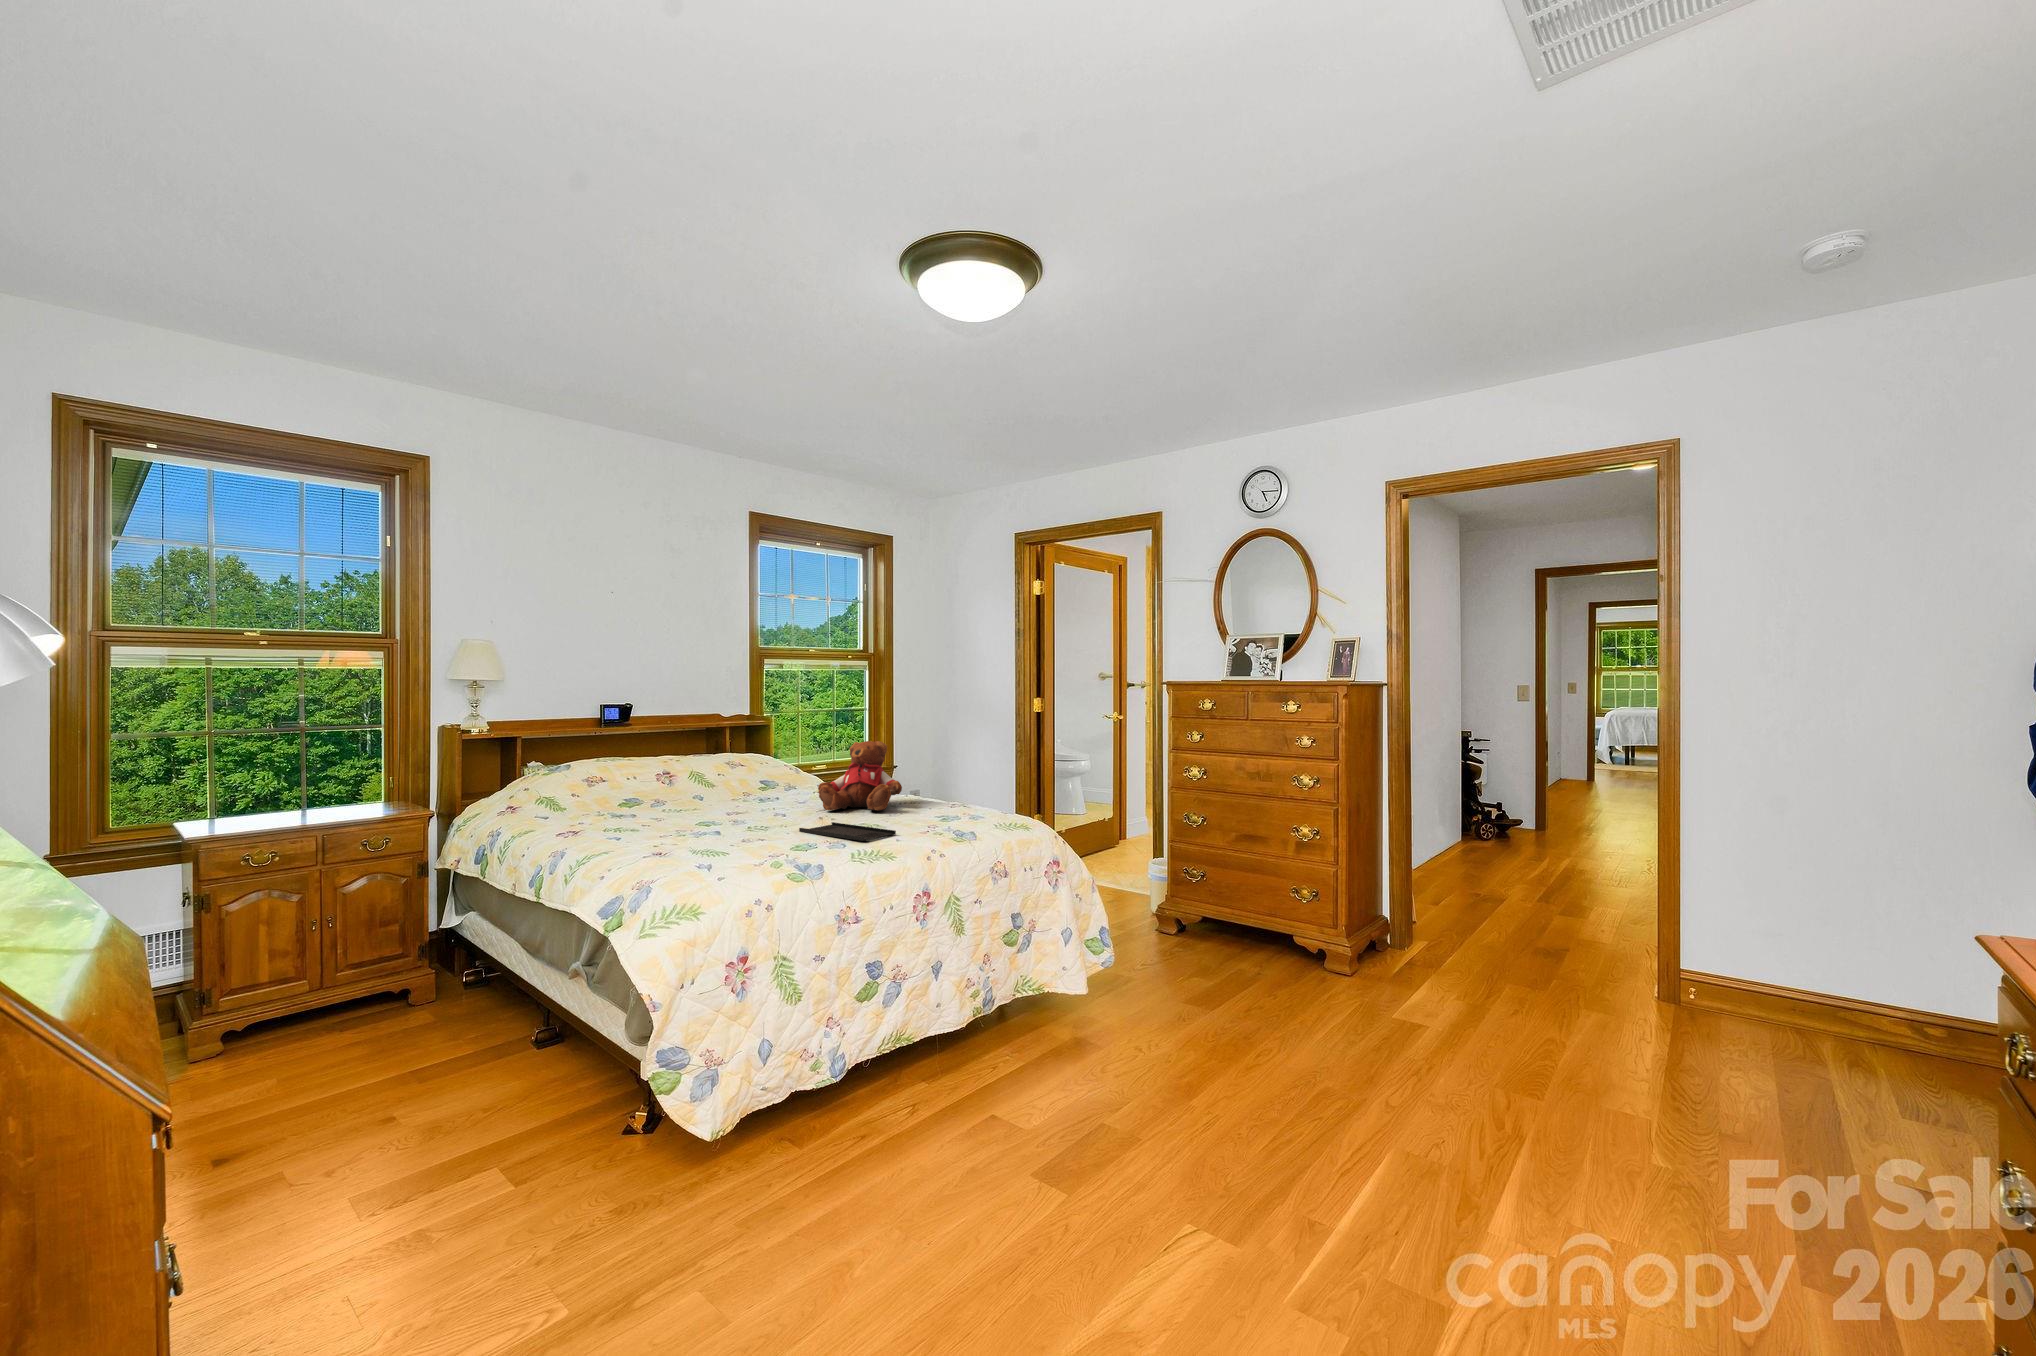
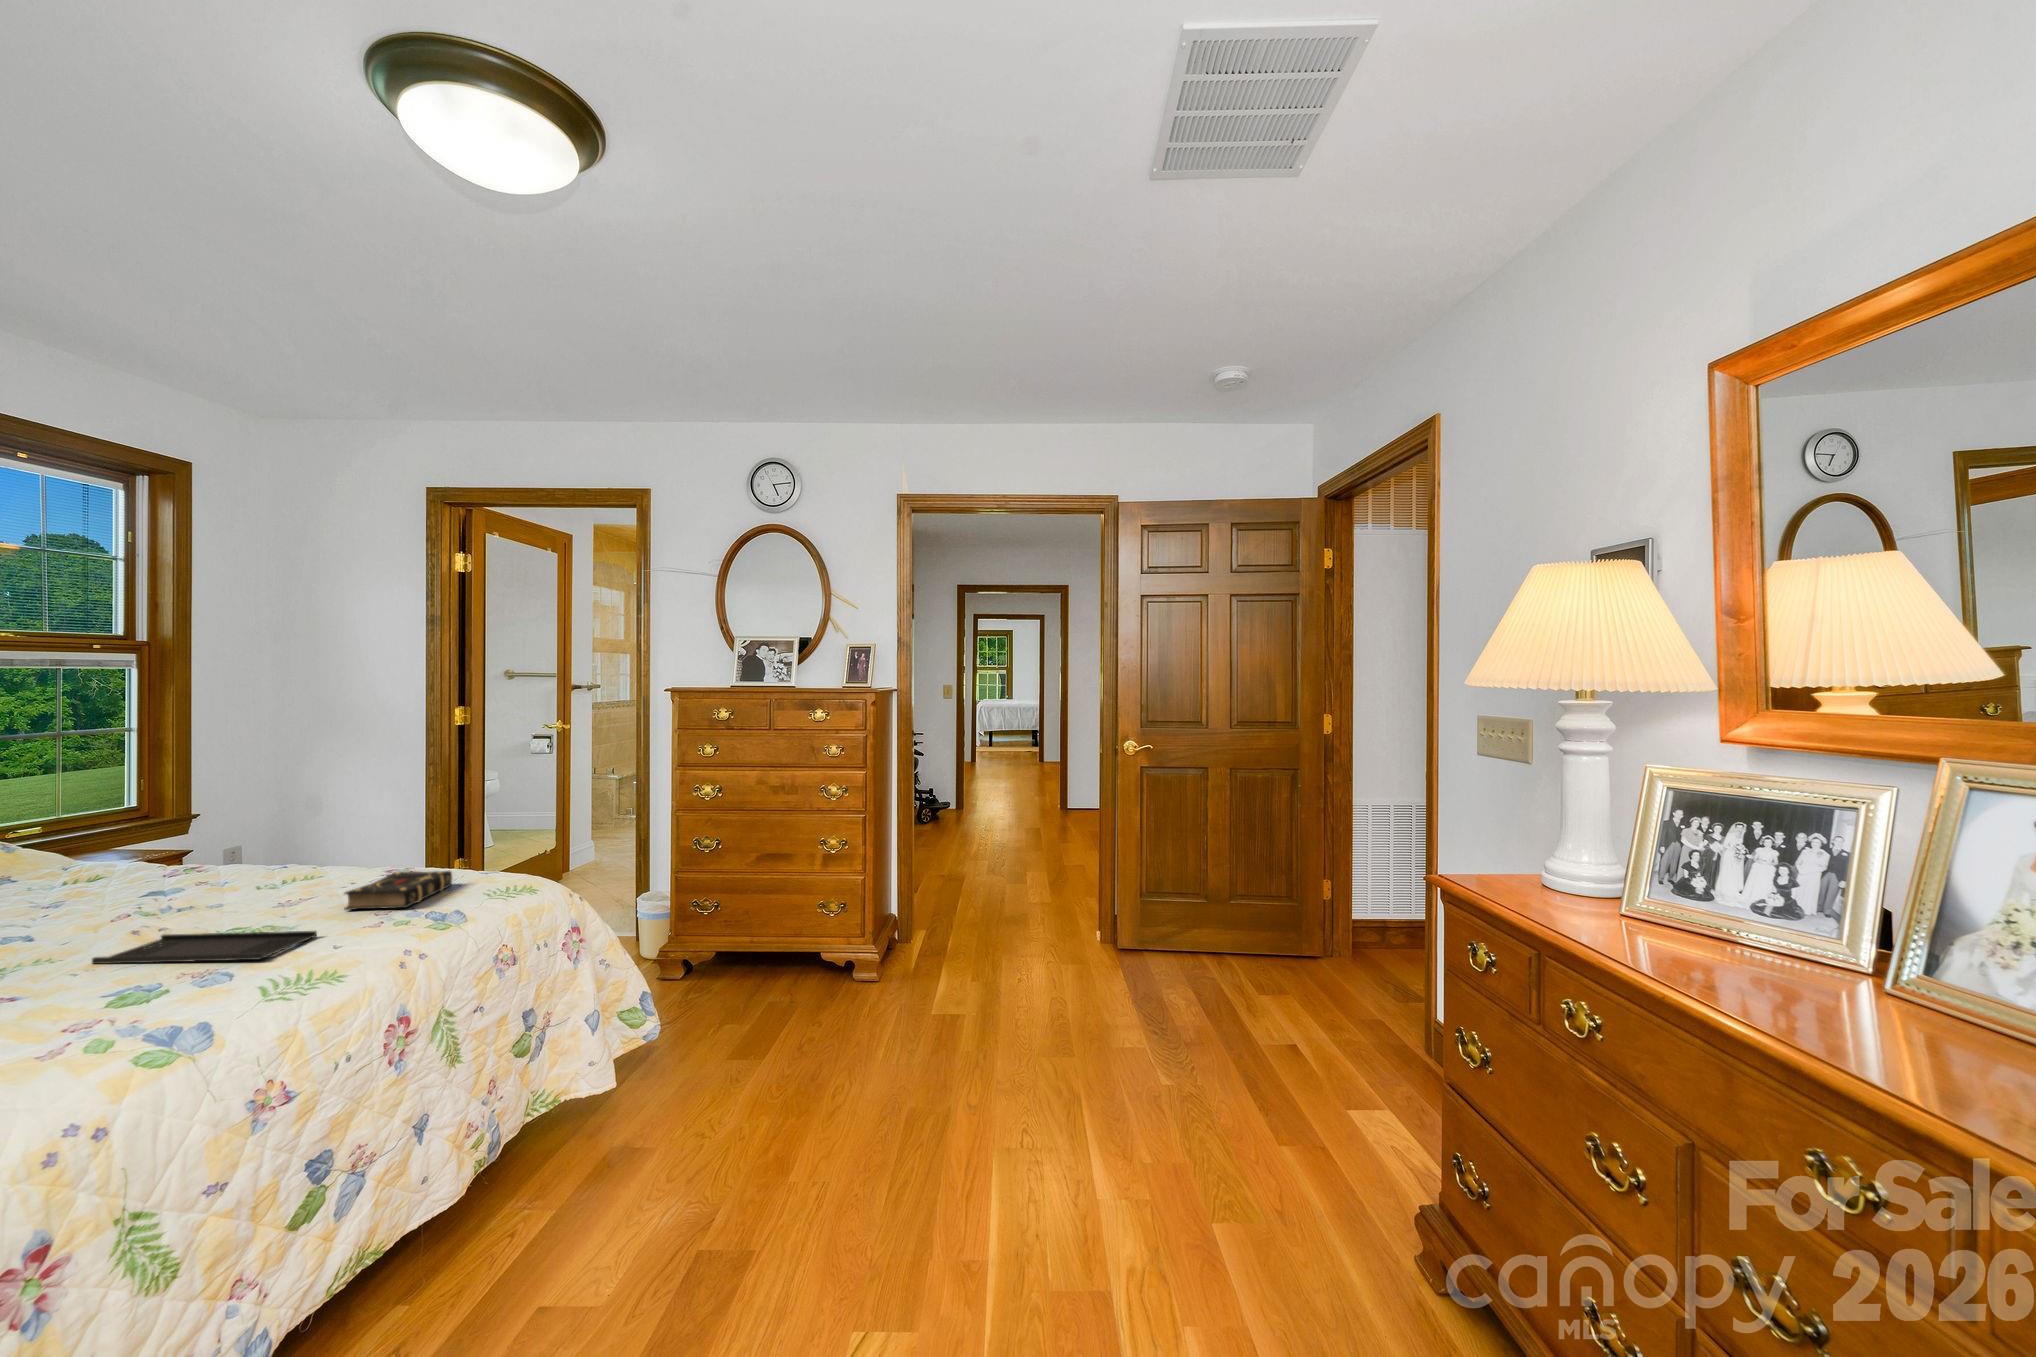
teddy bear: present [818,741,902,810] -> none [100,788,290,914]
book: none [918,804,983,826] -> present [345,871,452,910]

